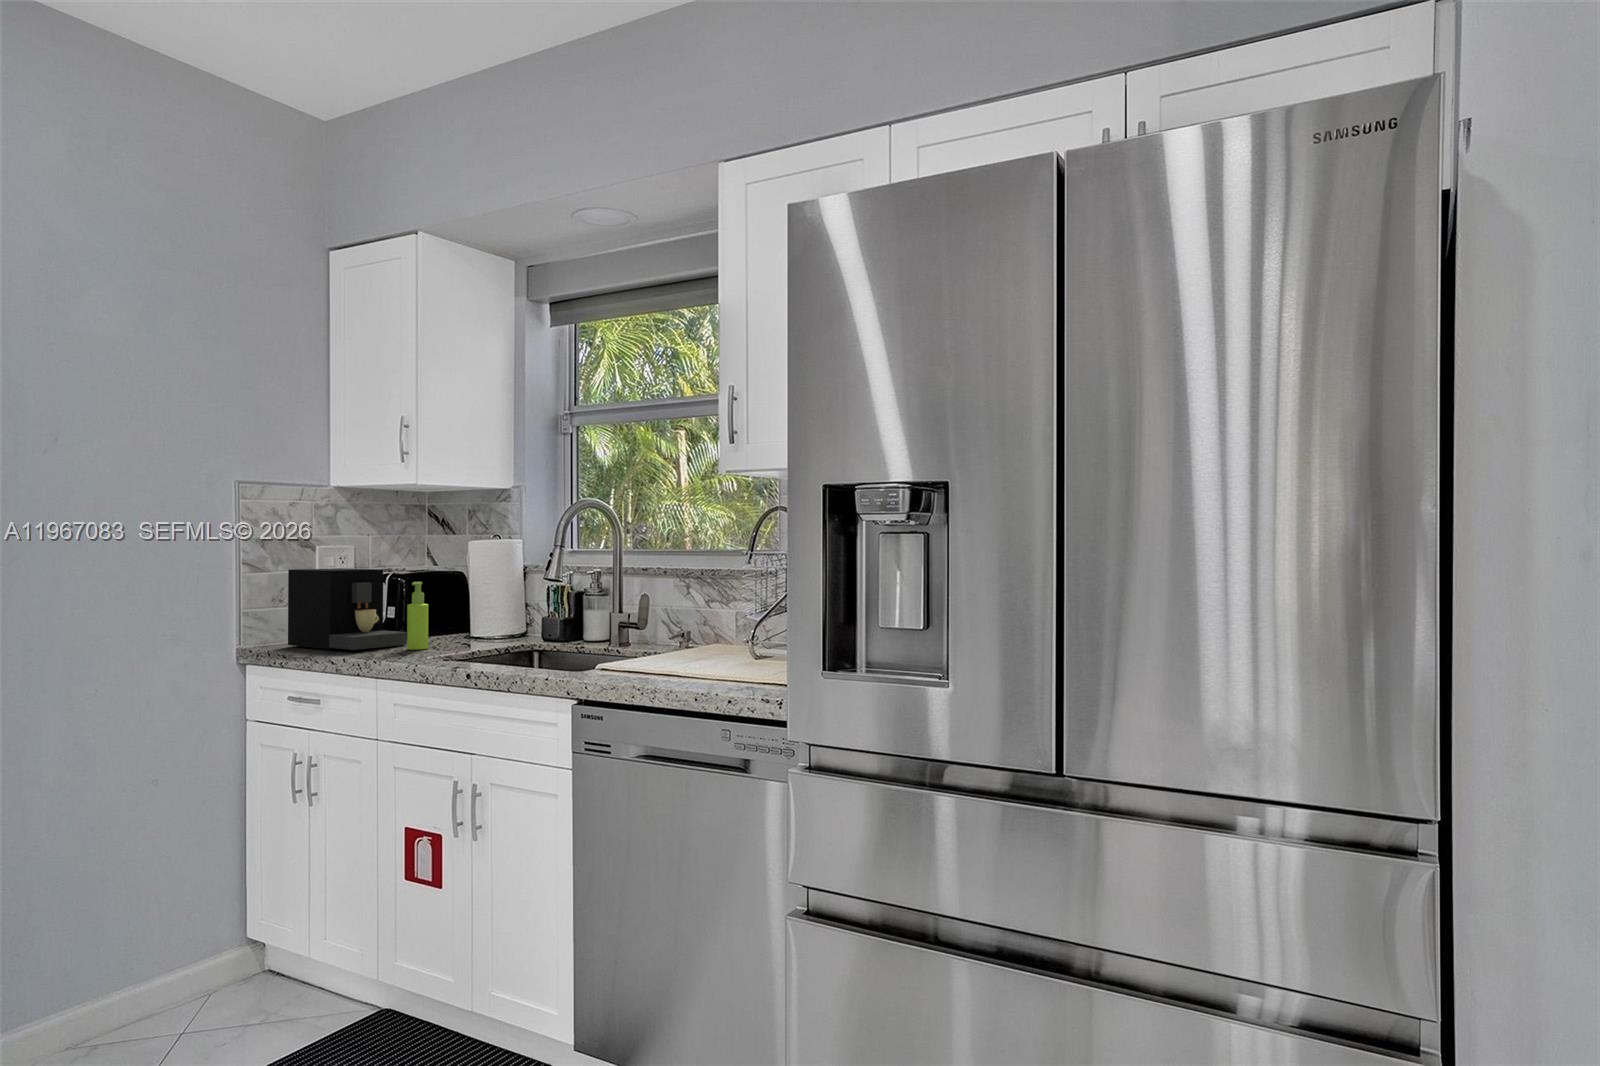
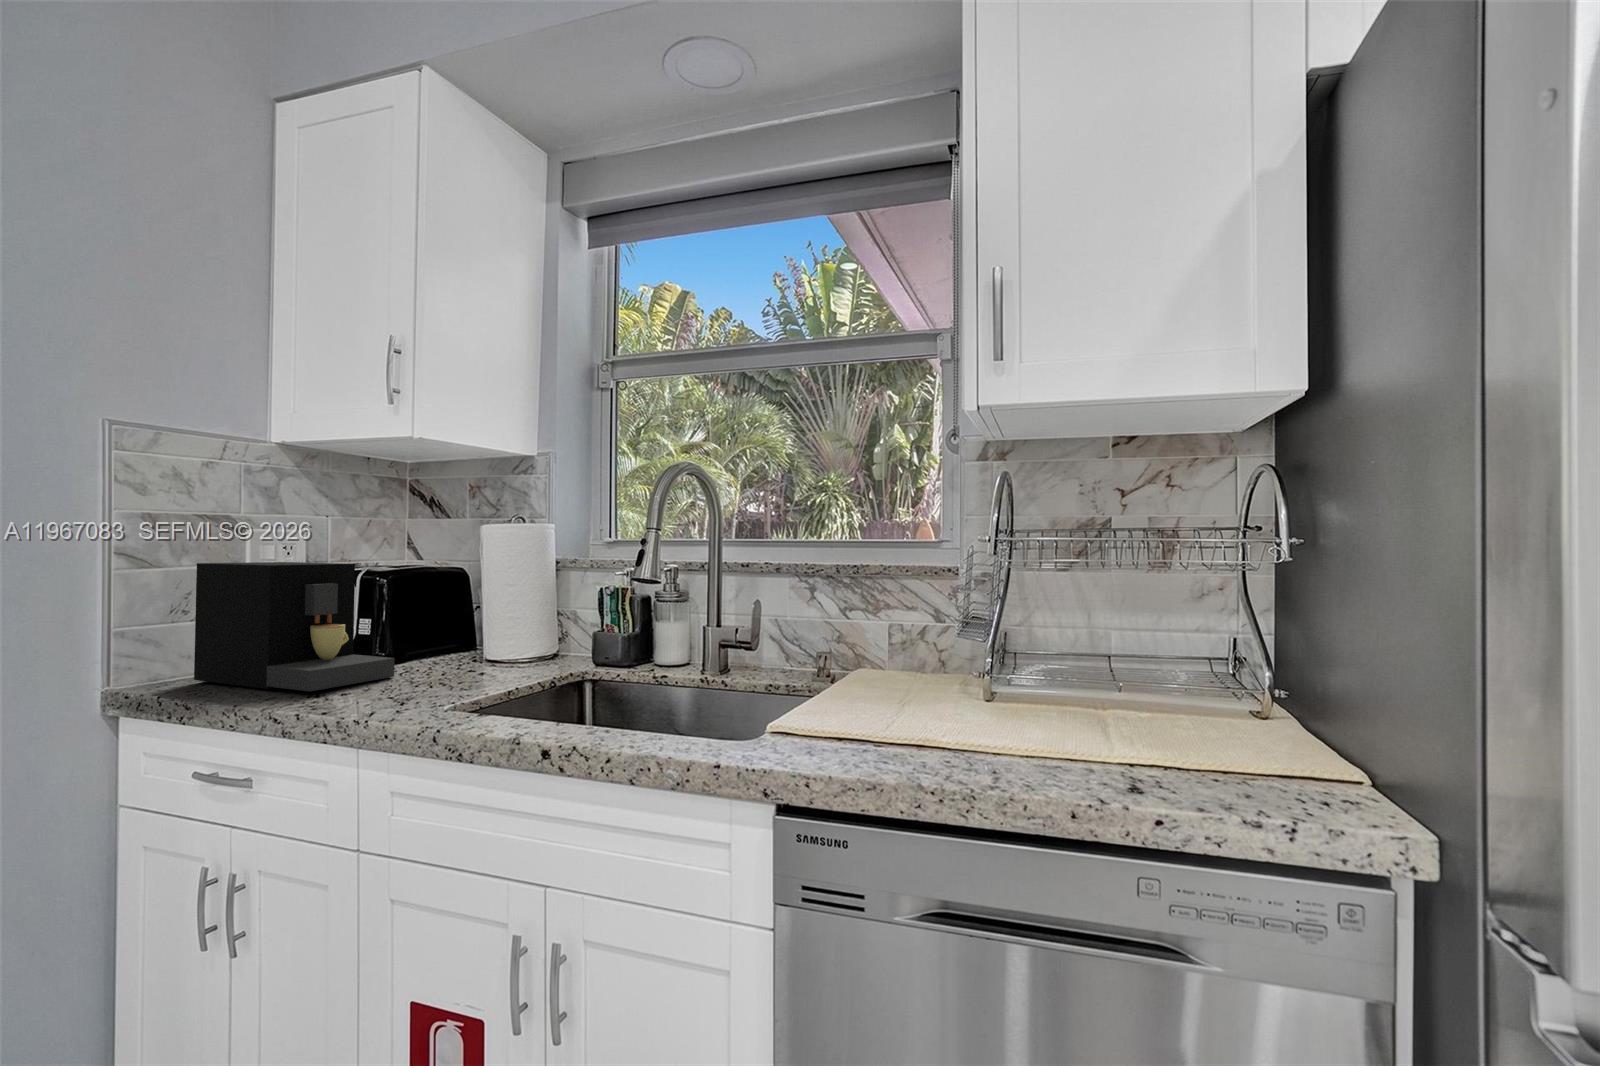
soap dispenser: present [407,582,428,650] -> none [400,583,435,688]

